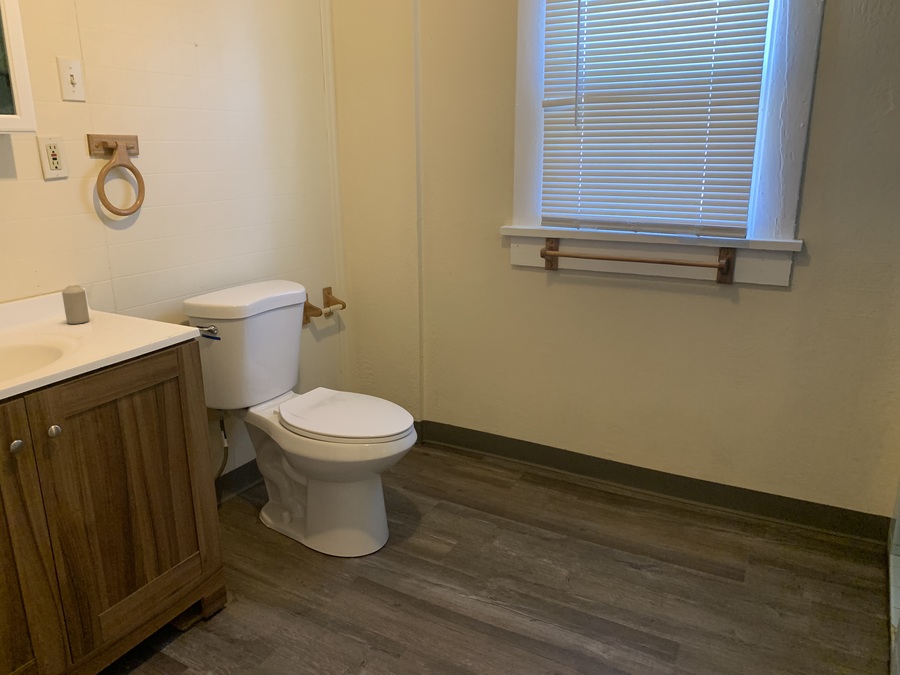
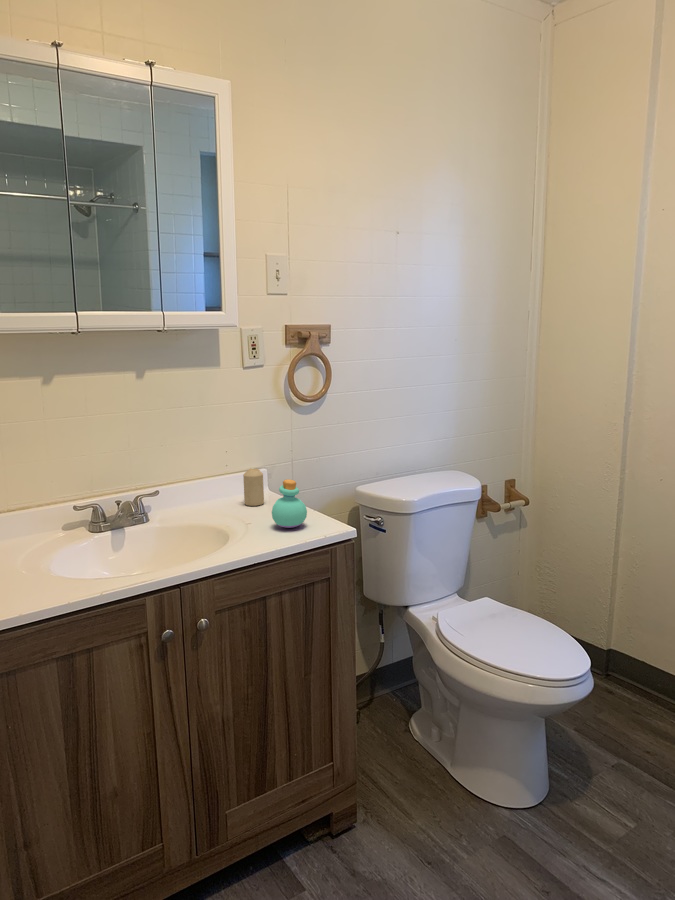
perfume bottle: none [106,288,144,336] -> present [272,479,307,528]

